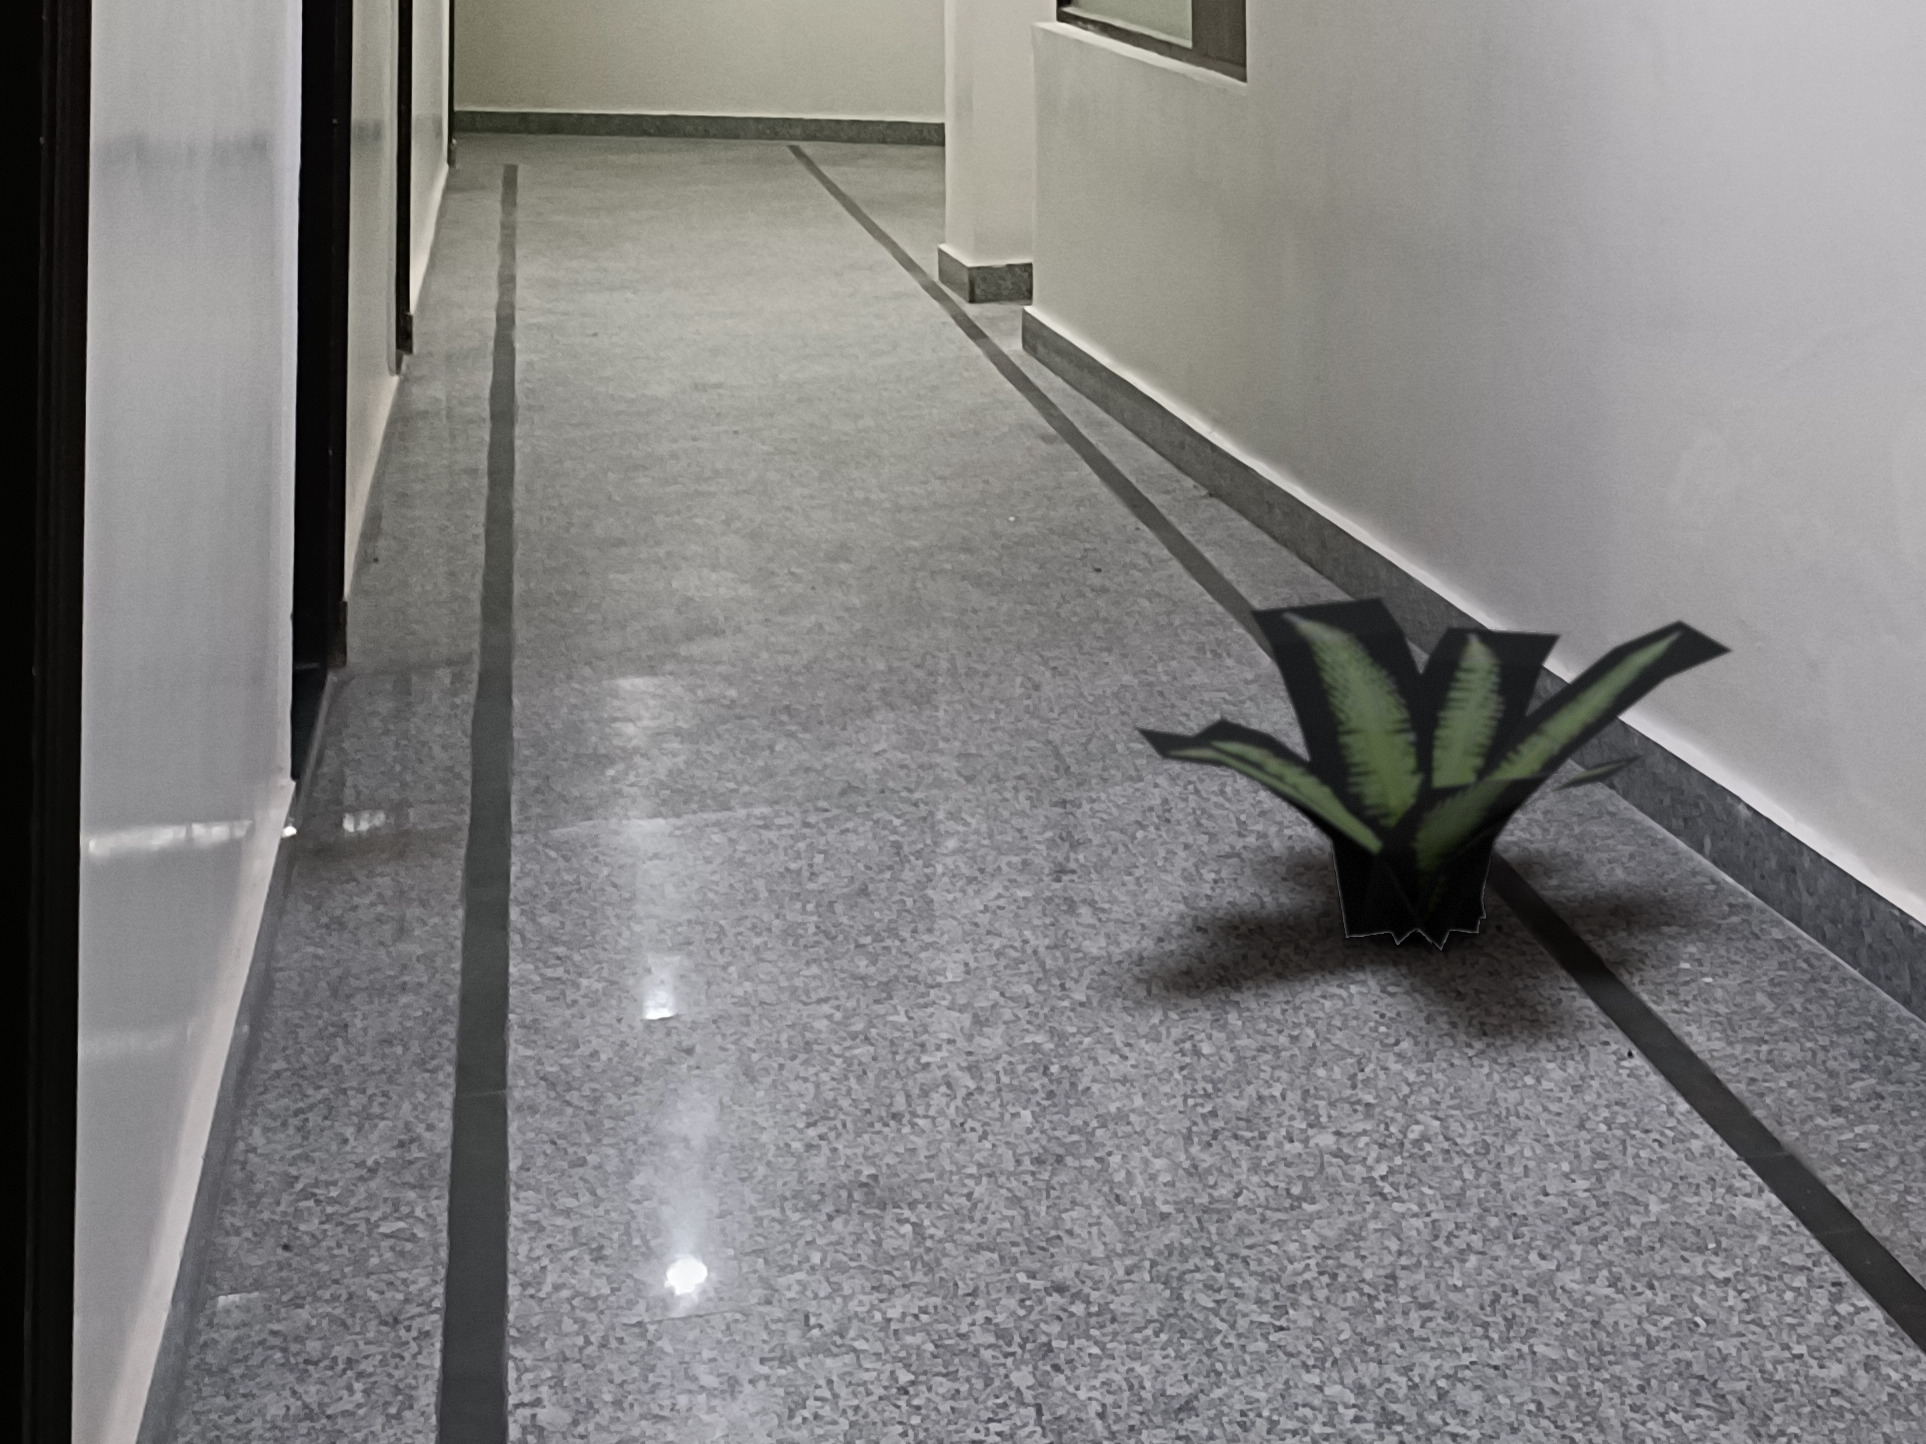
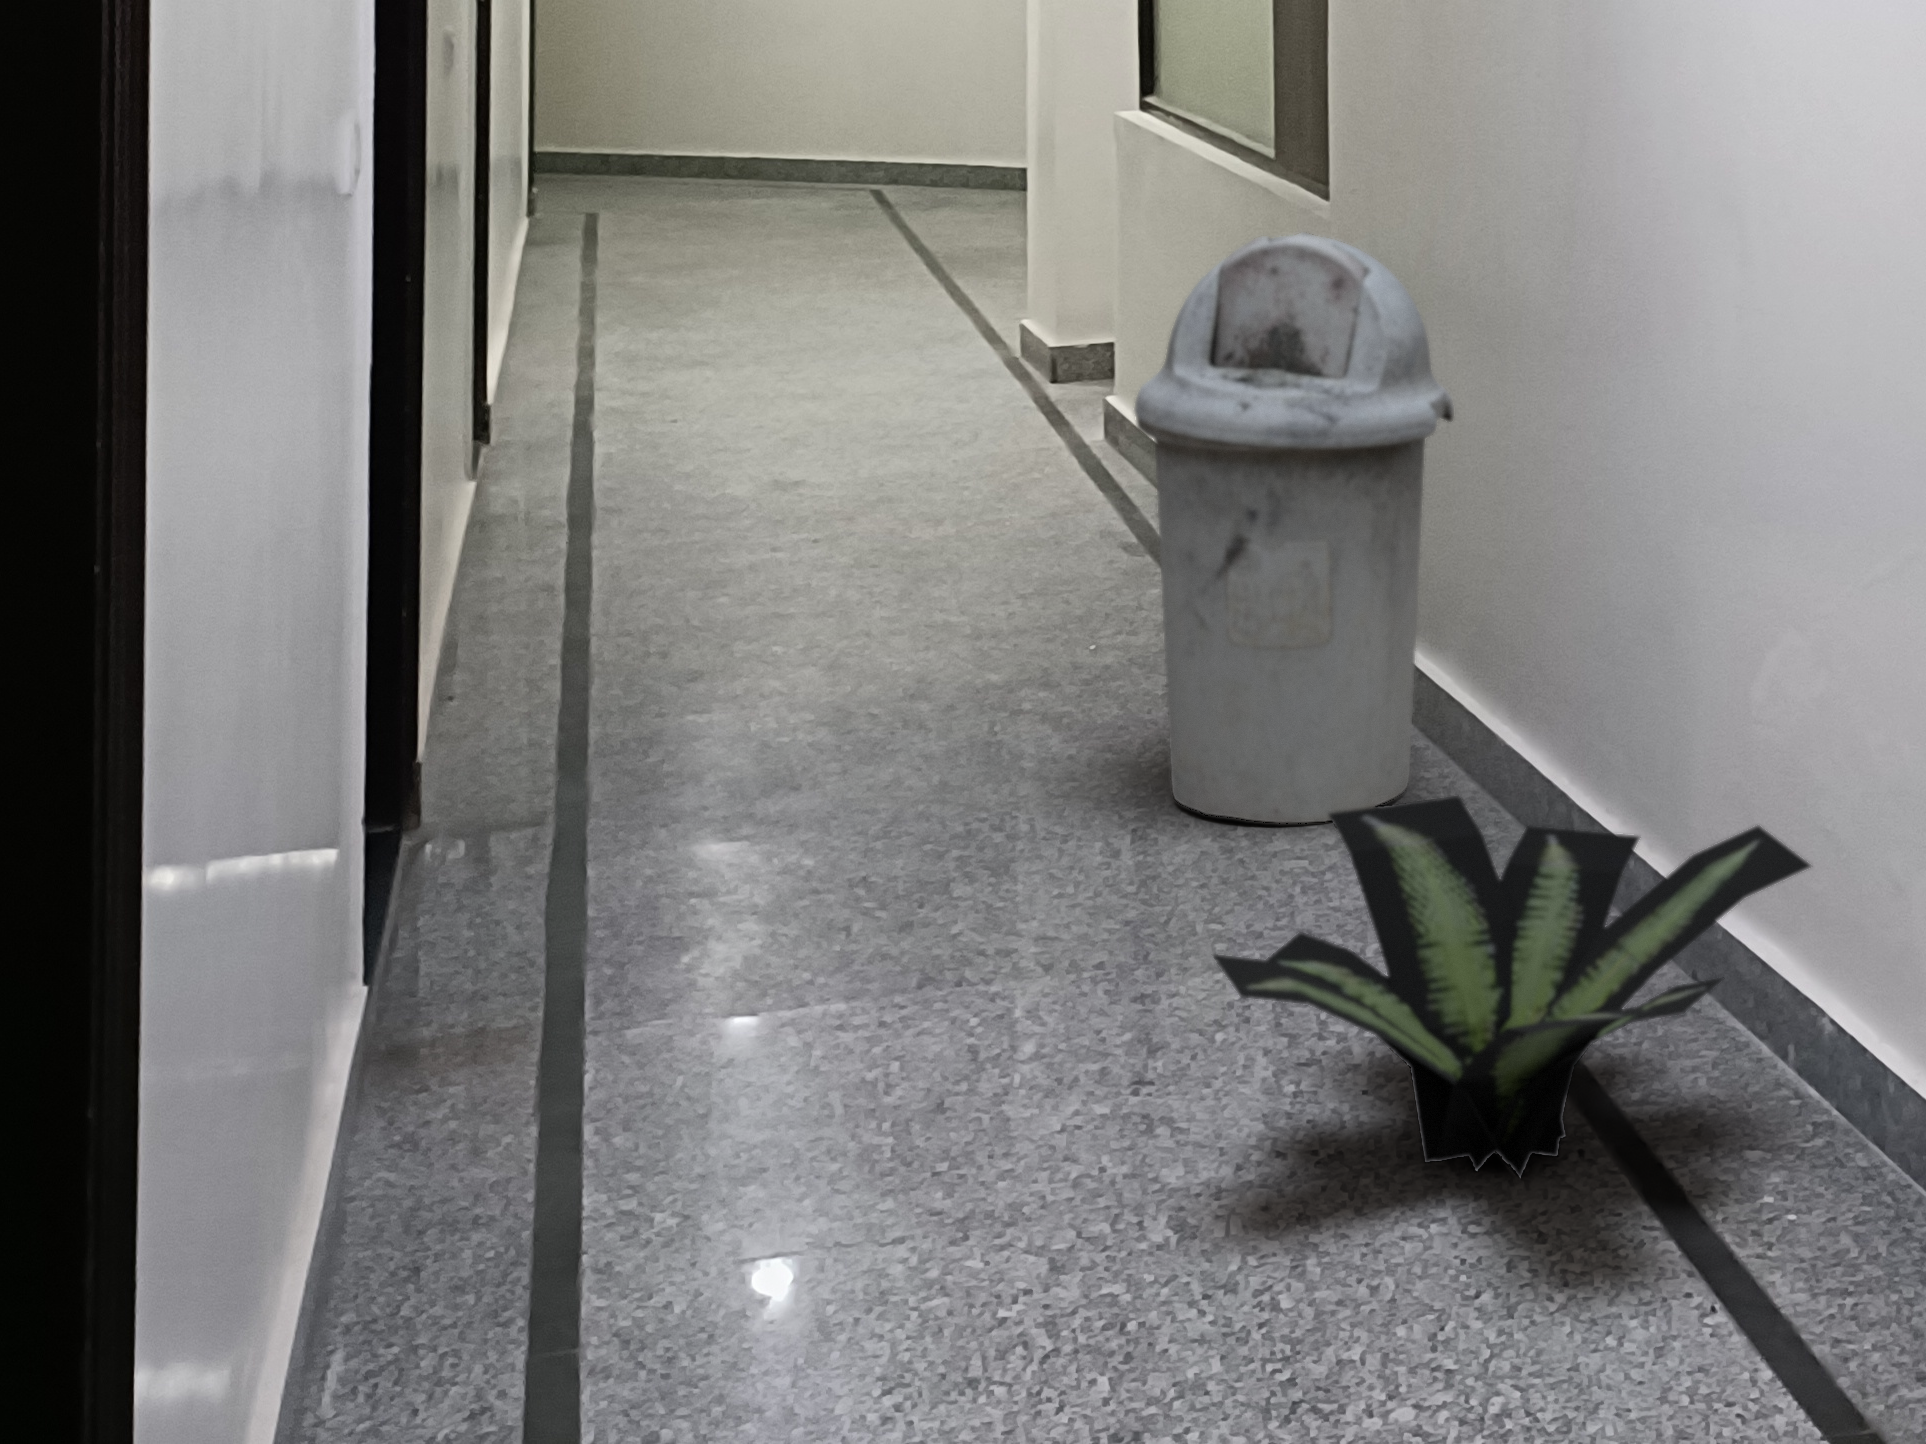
trash can: none [1055,76,1374,664] -> present [1134,232,1454,823]

